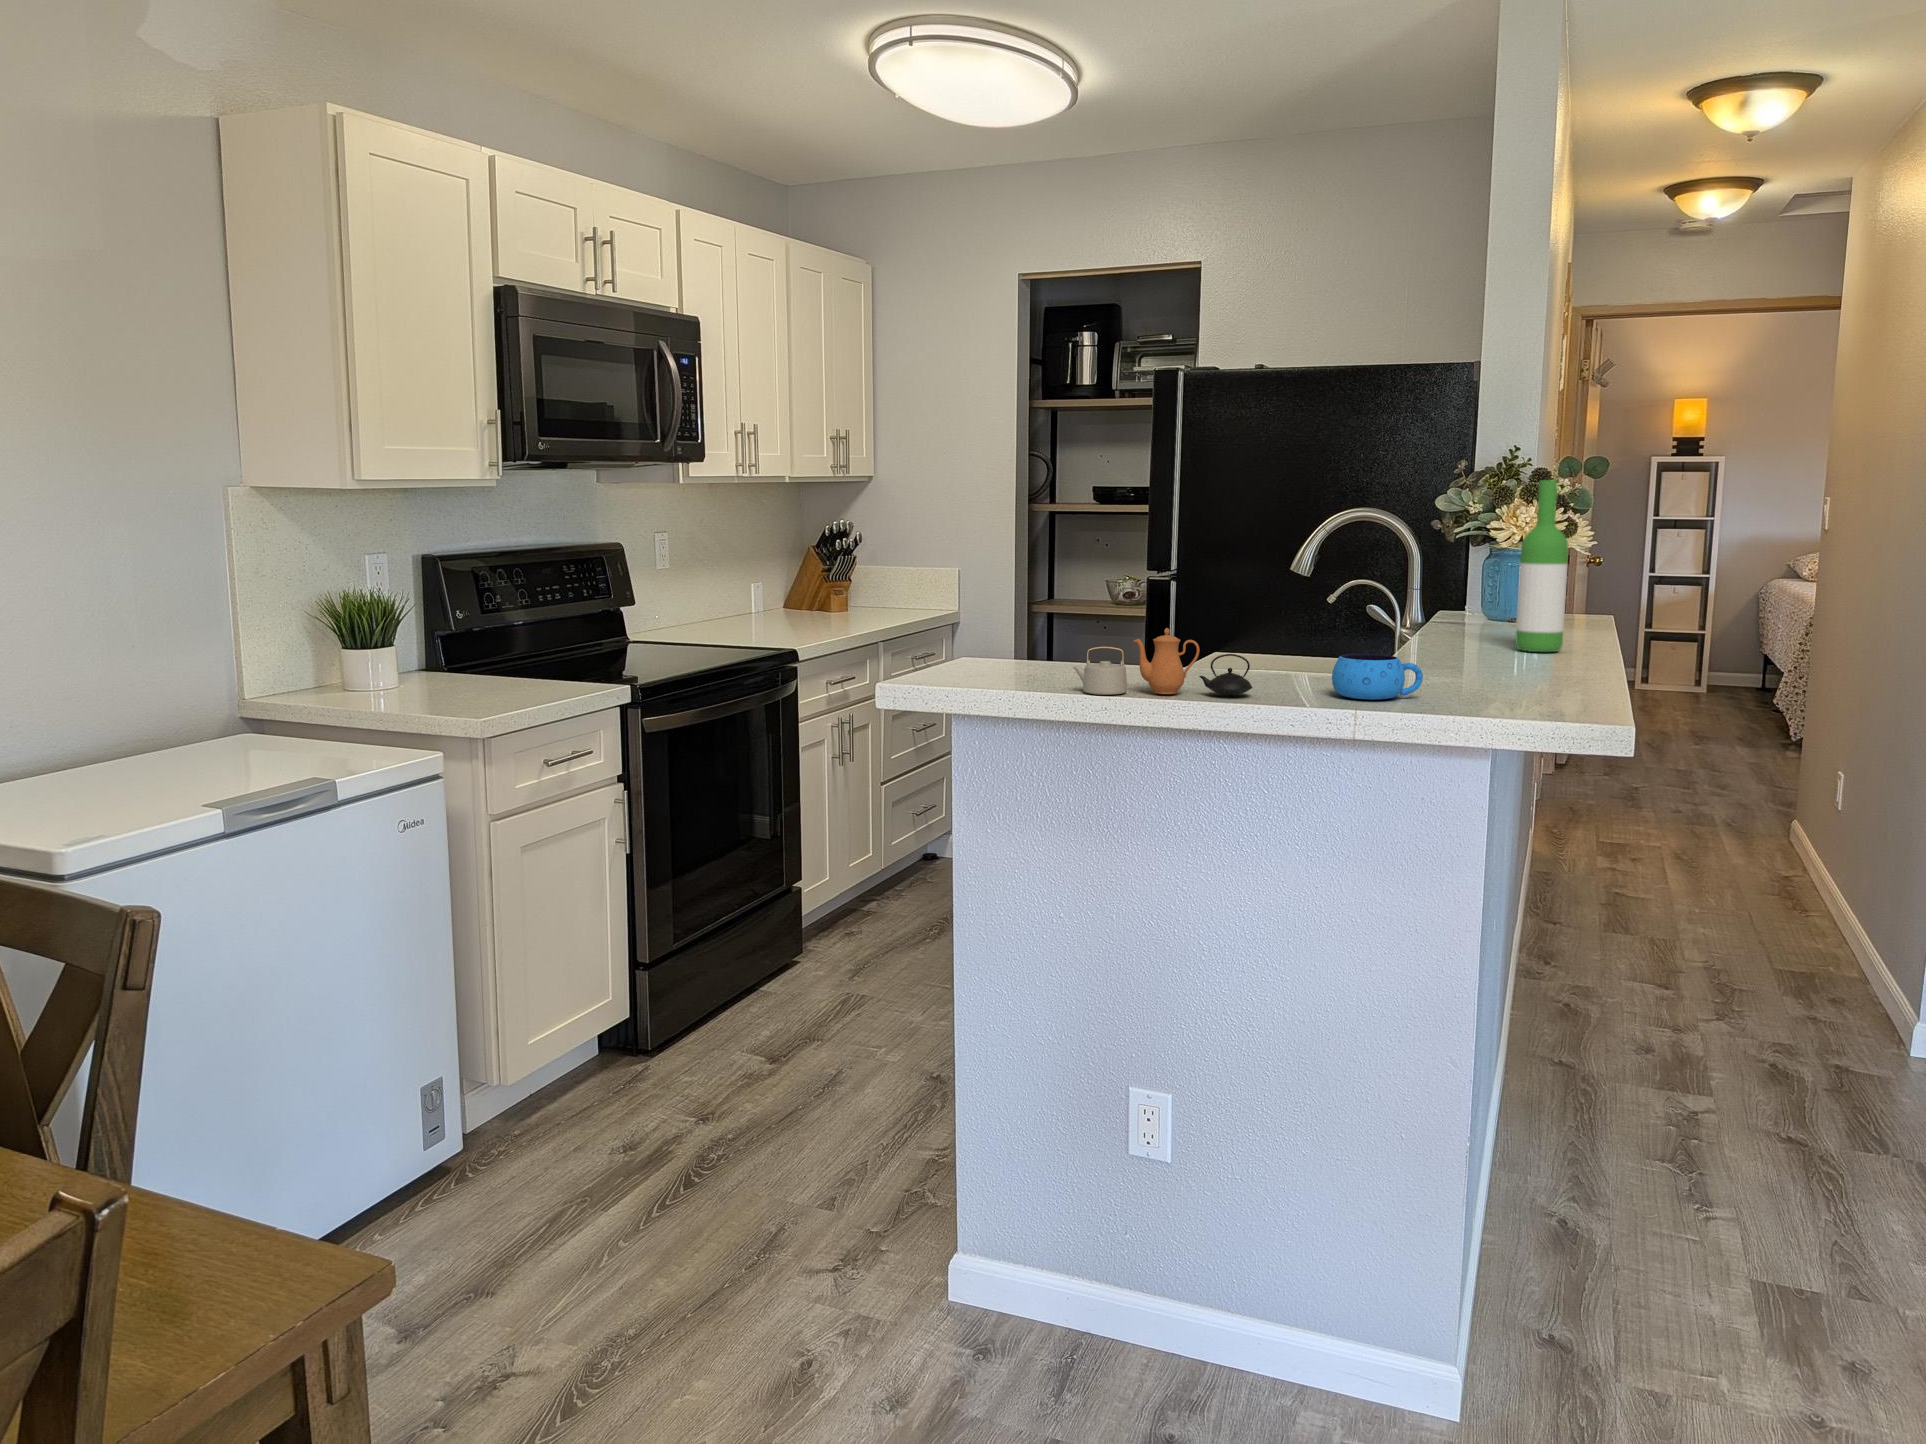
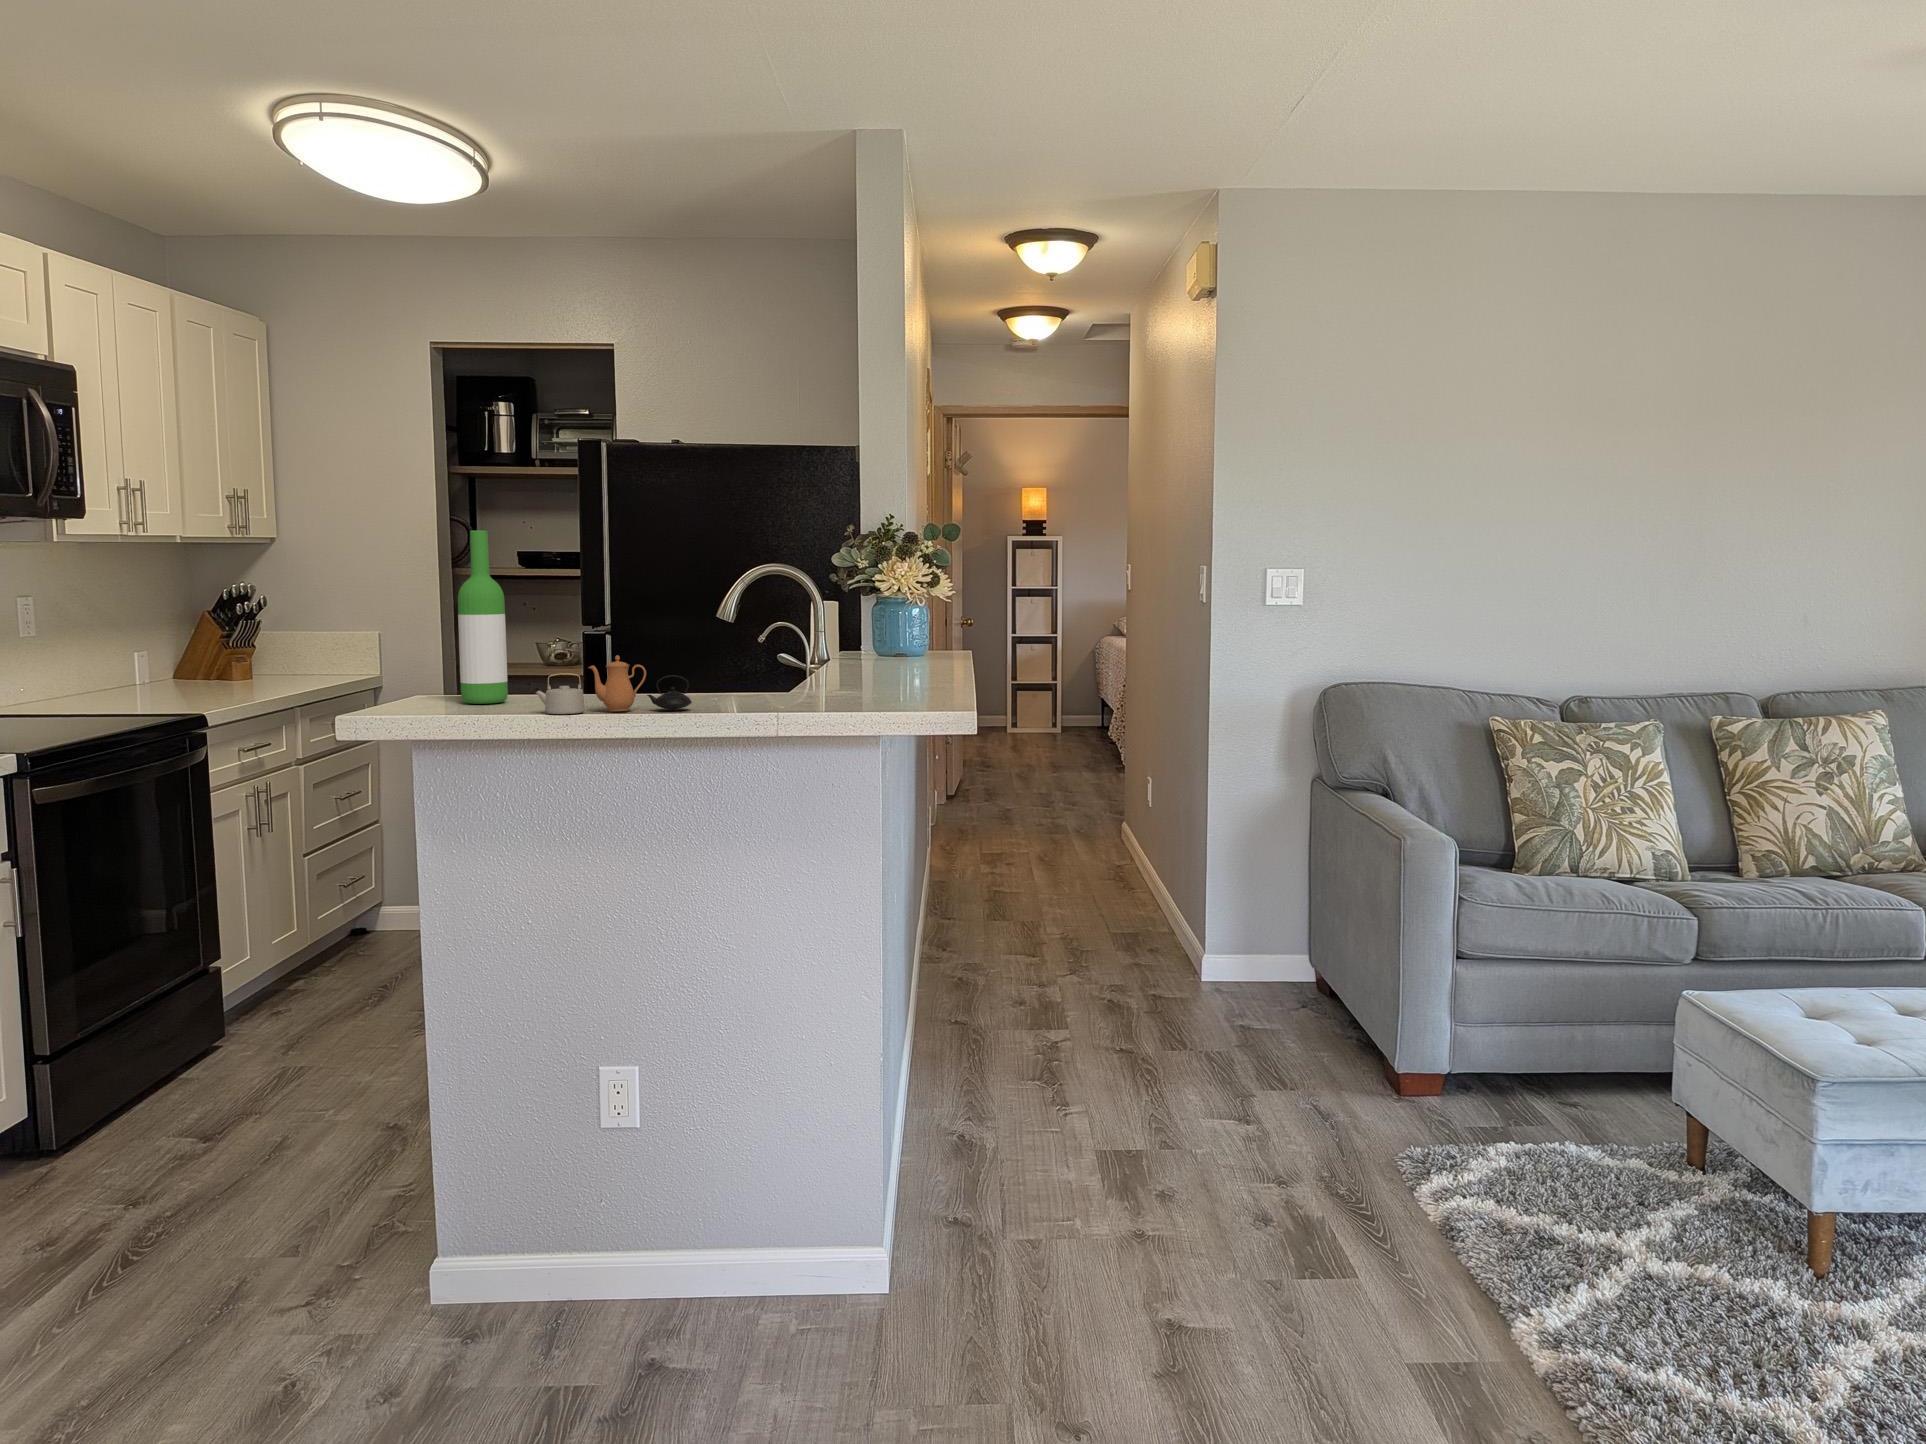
wine bottle: present [1515,480,1568,652] -> present [458,531,508,704]
mug: present [1332,654,1423,700] -> none [756,672,826,707]

